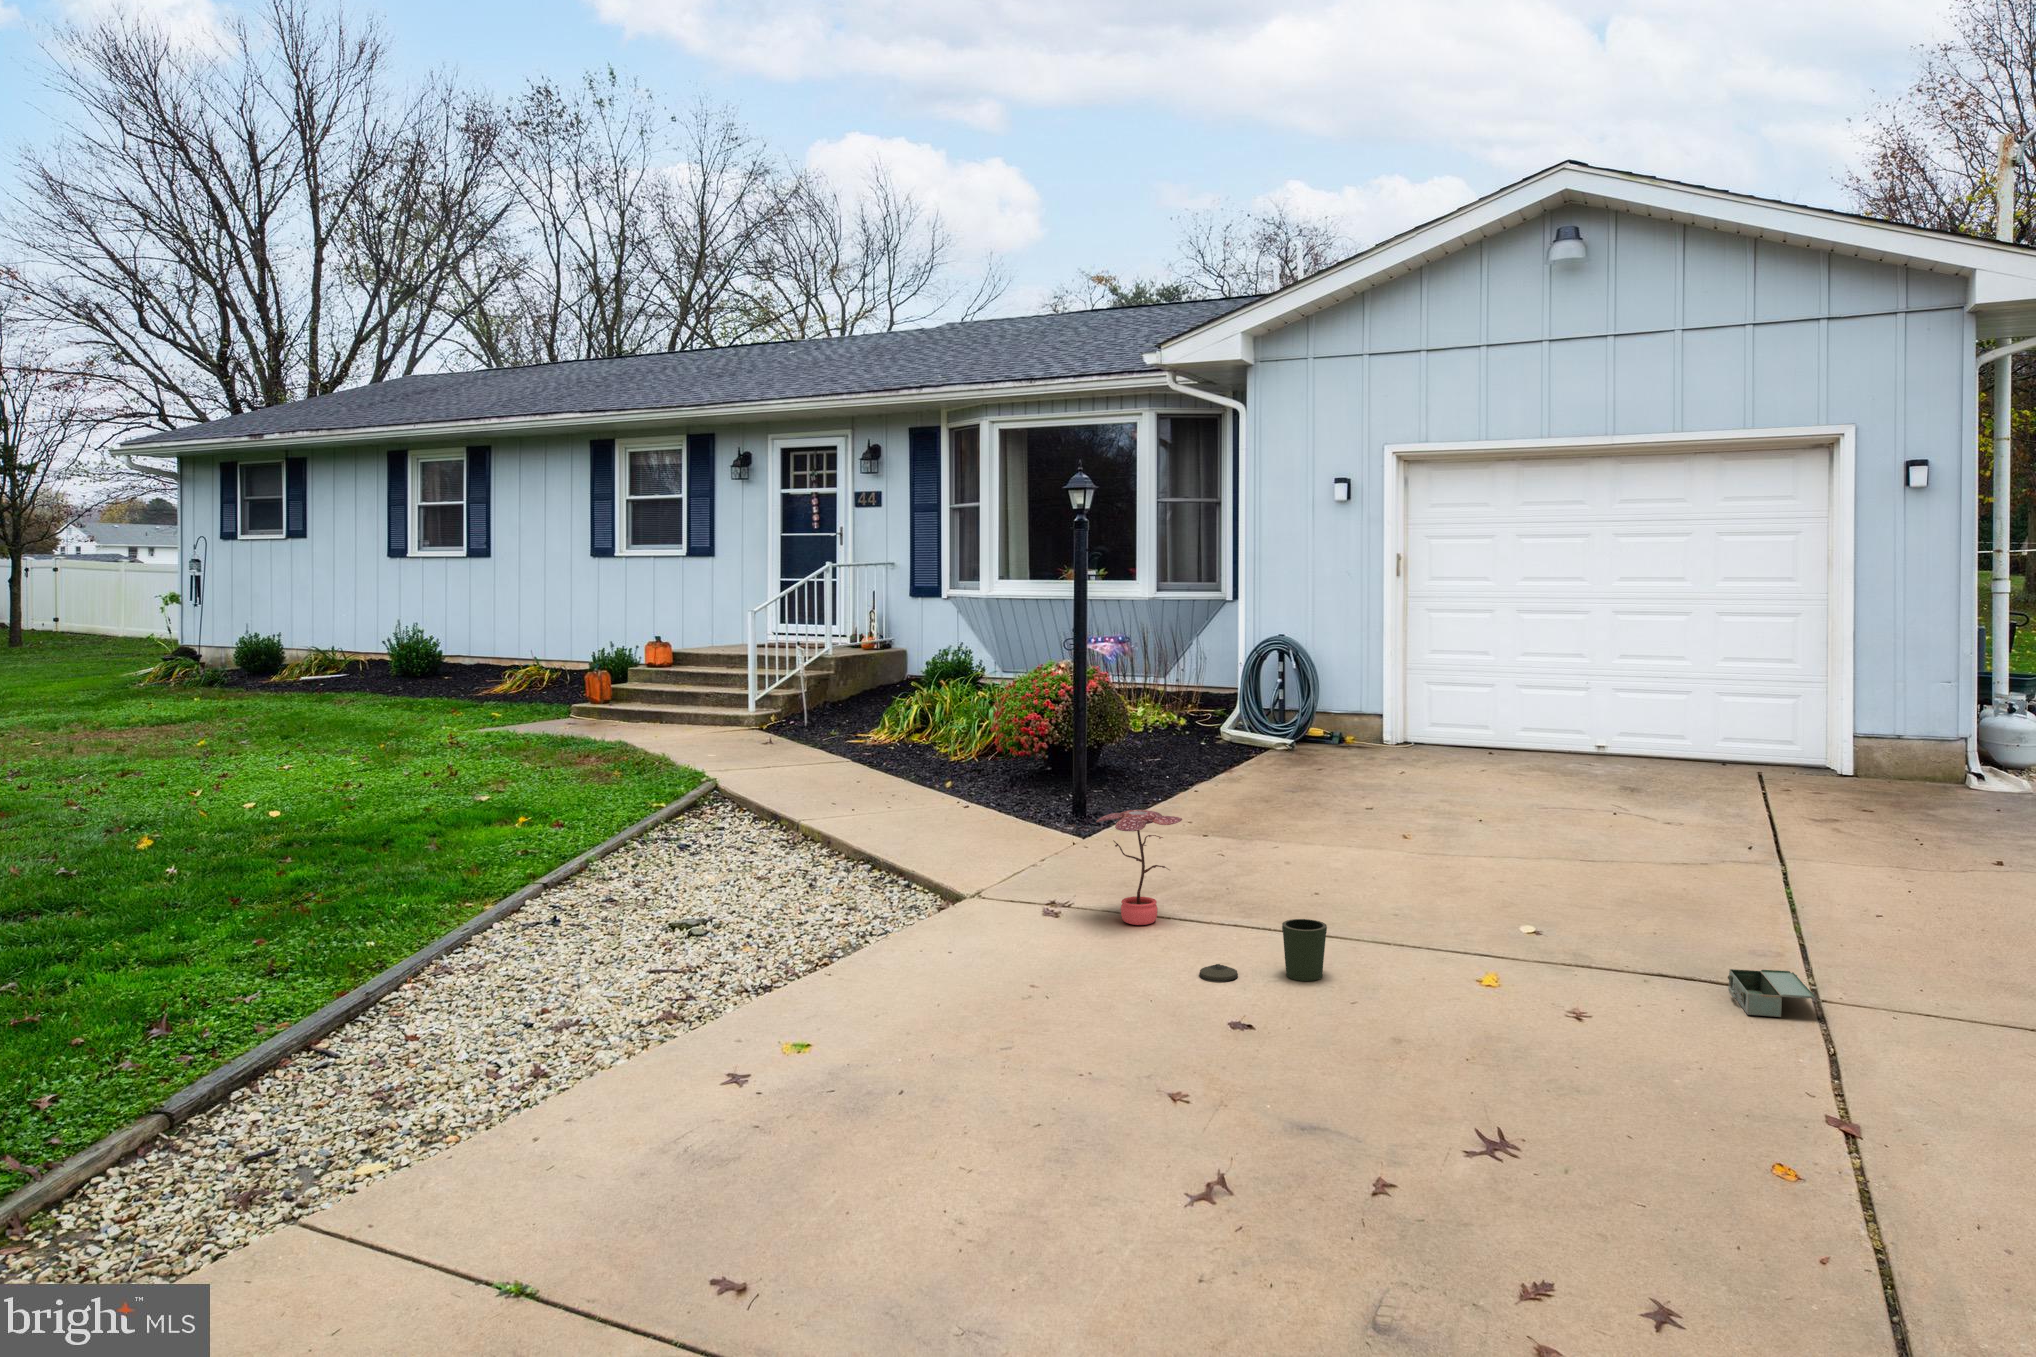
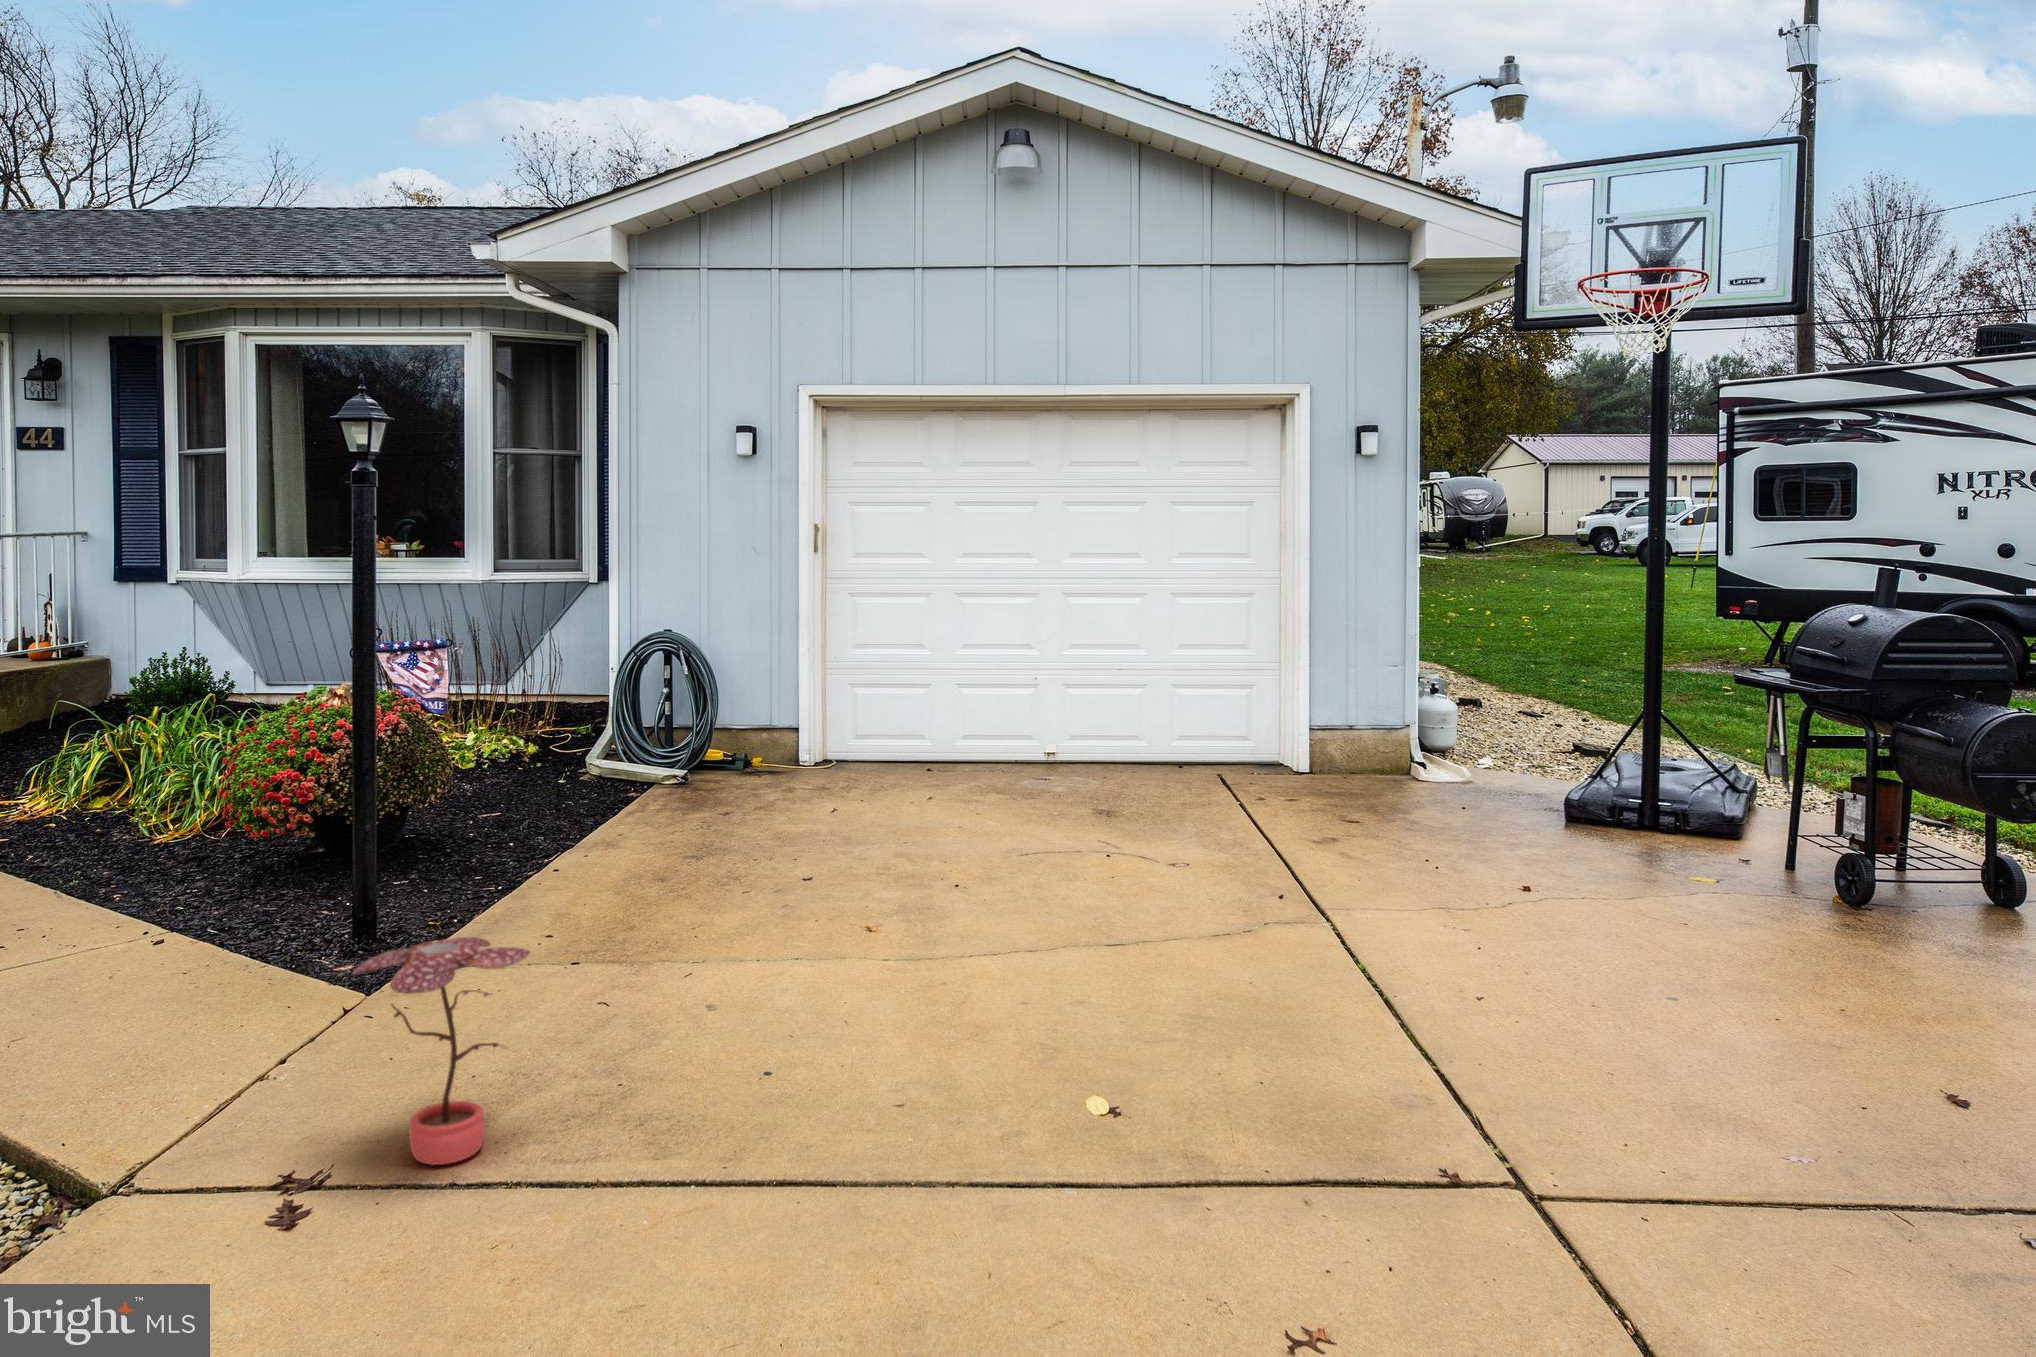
trash can: present [1199,919,1327,981] -> none [572,1140,824,1312]
toolbox: present [1728,969,1815,1017] -> none [1438,1111,1592,1209]

